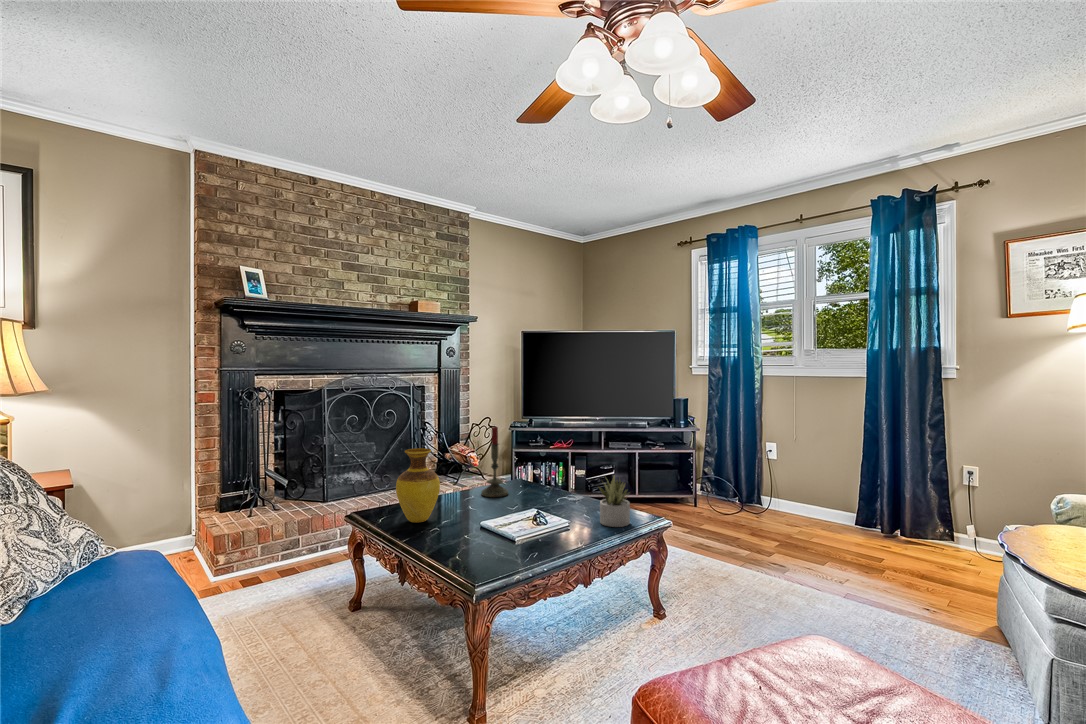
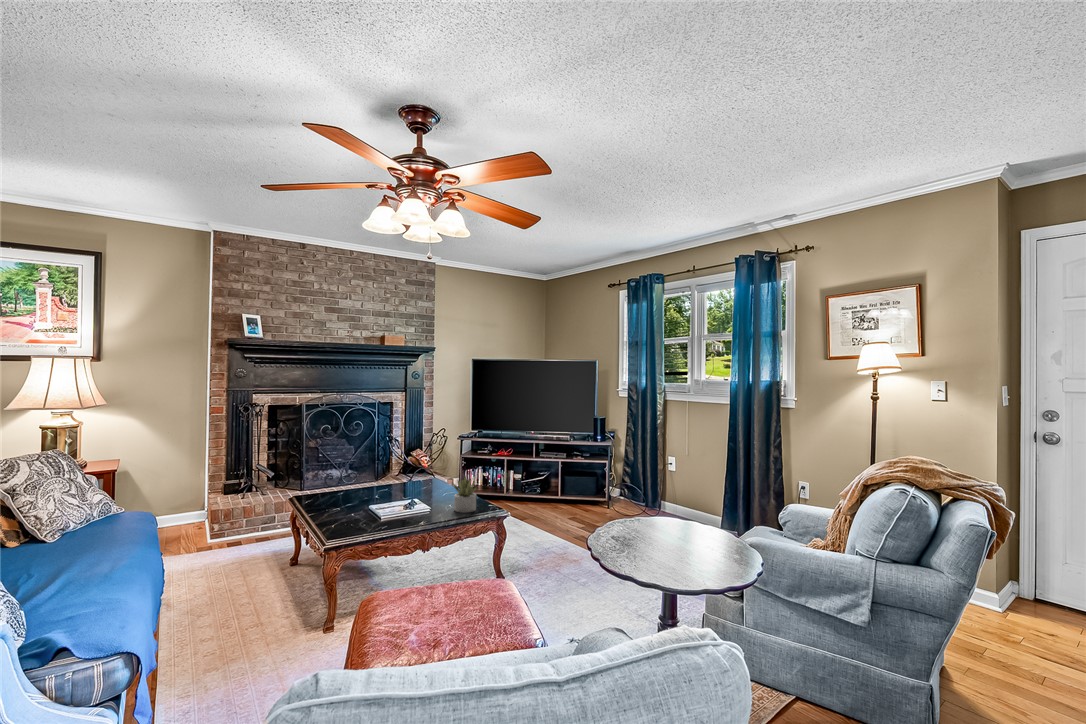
candle: present [481,427,508,497] -> none [394,436,415,490]
vase: present [396,448,440,523] -> none [315,451,348,504]

